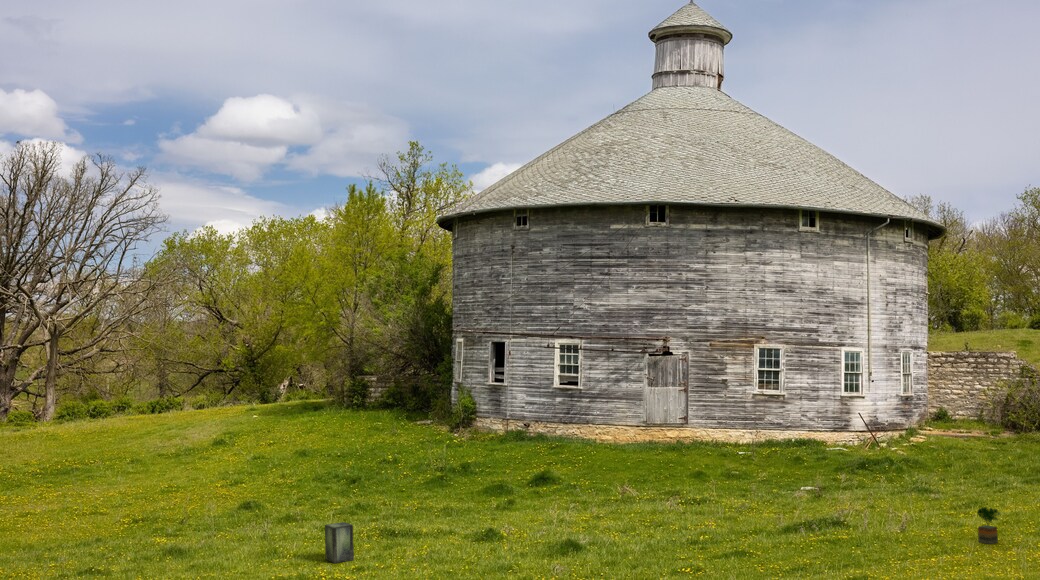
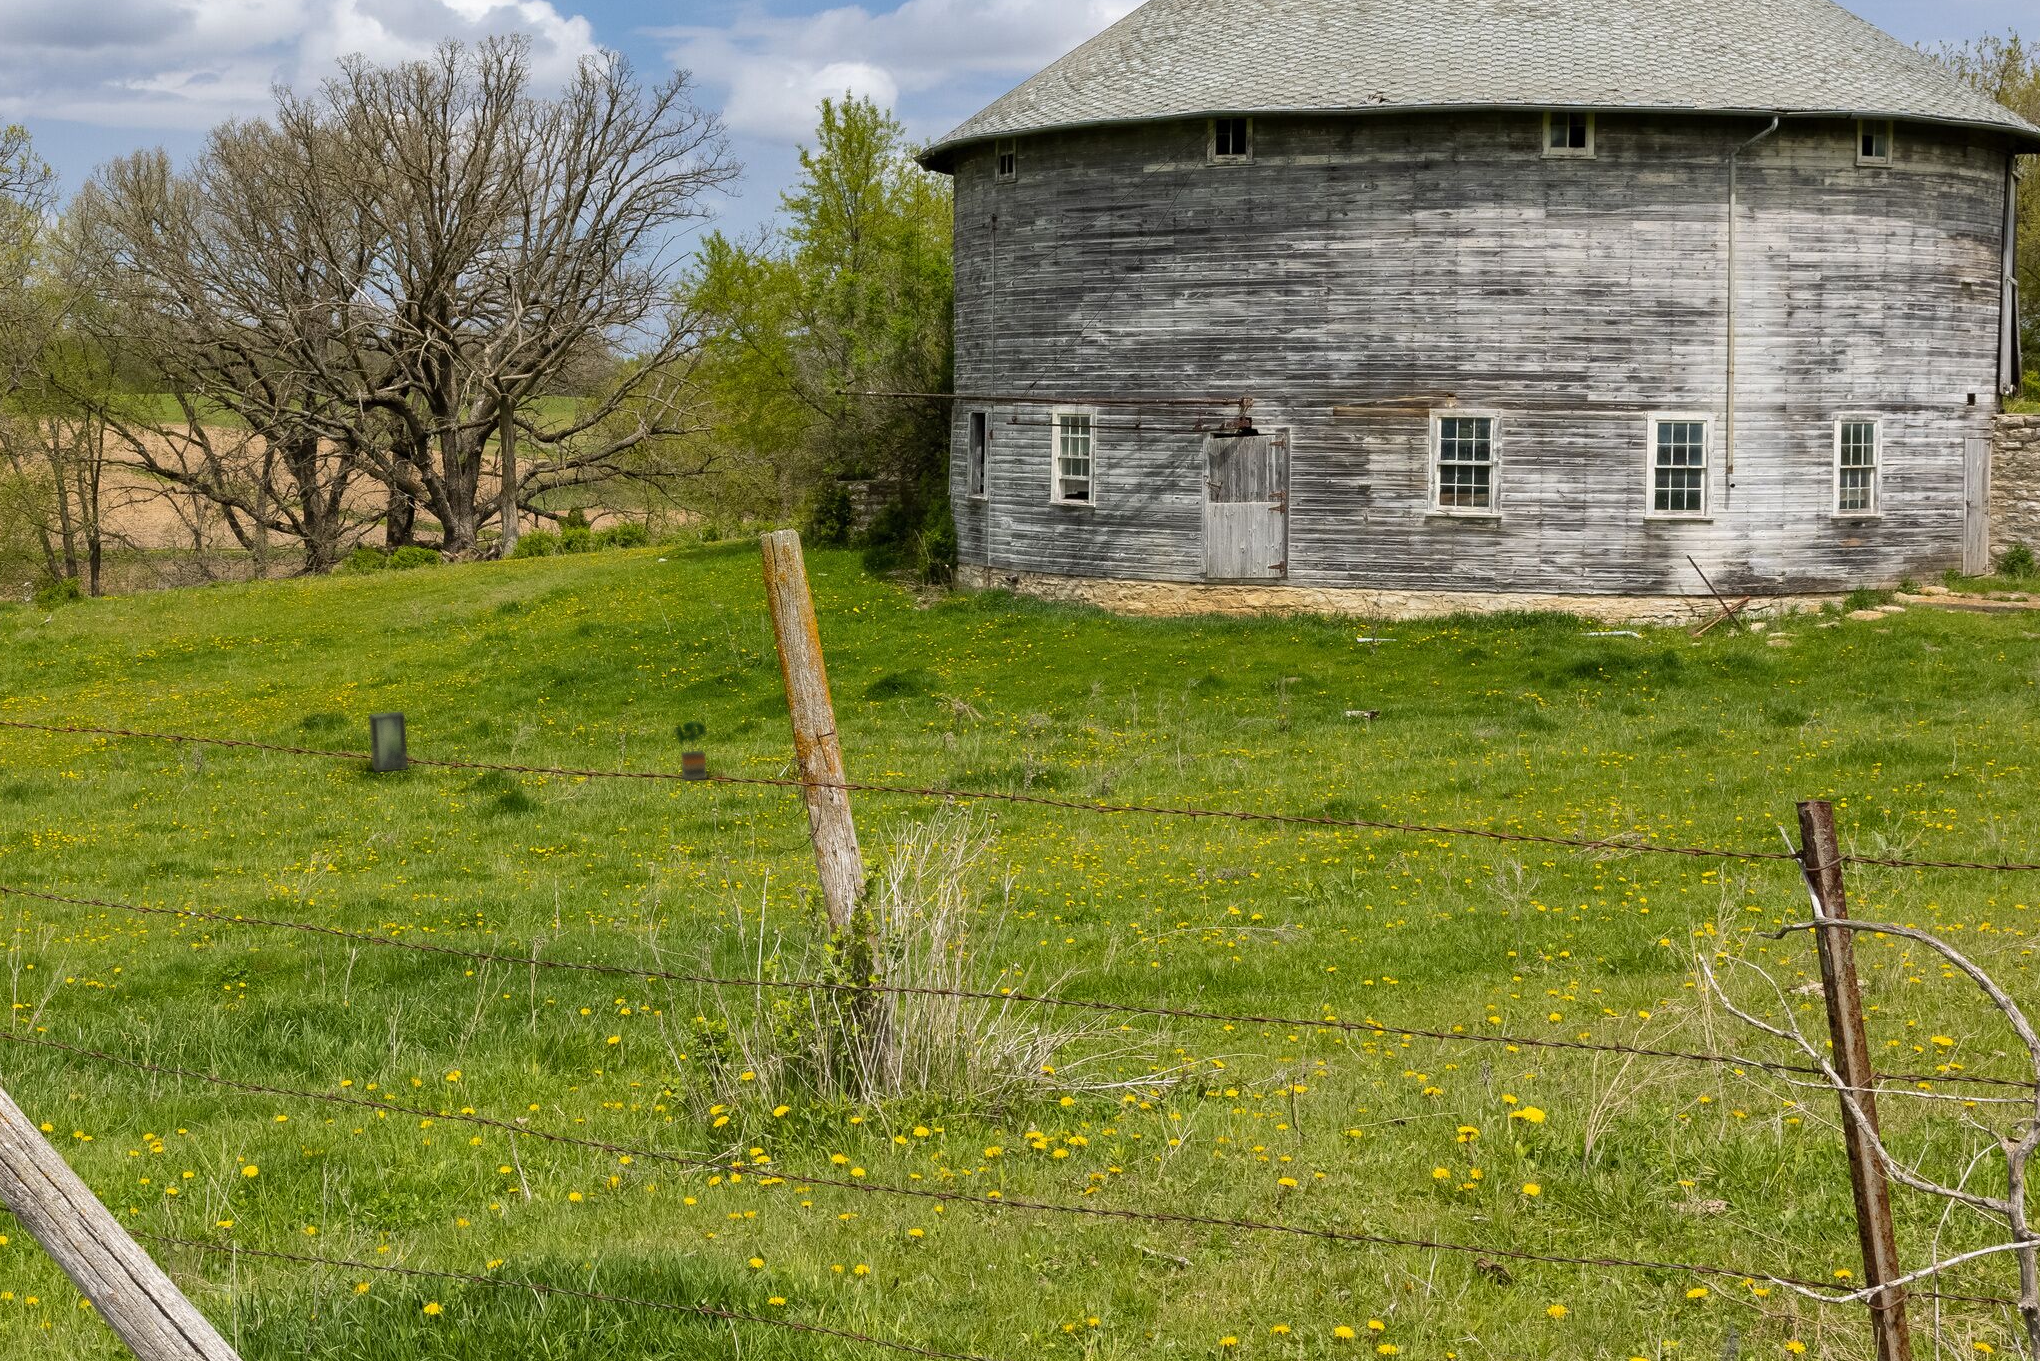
potted tree: present [978,507,1000,544] -> present [673,721,708,780]

